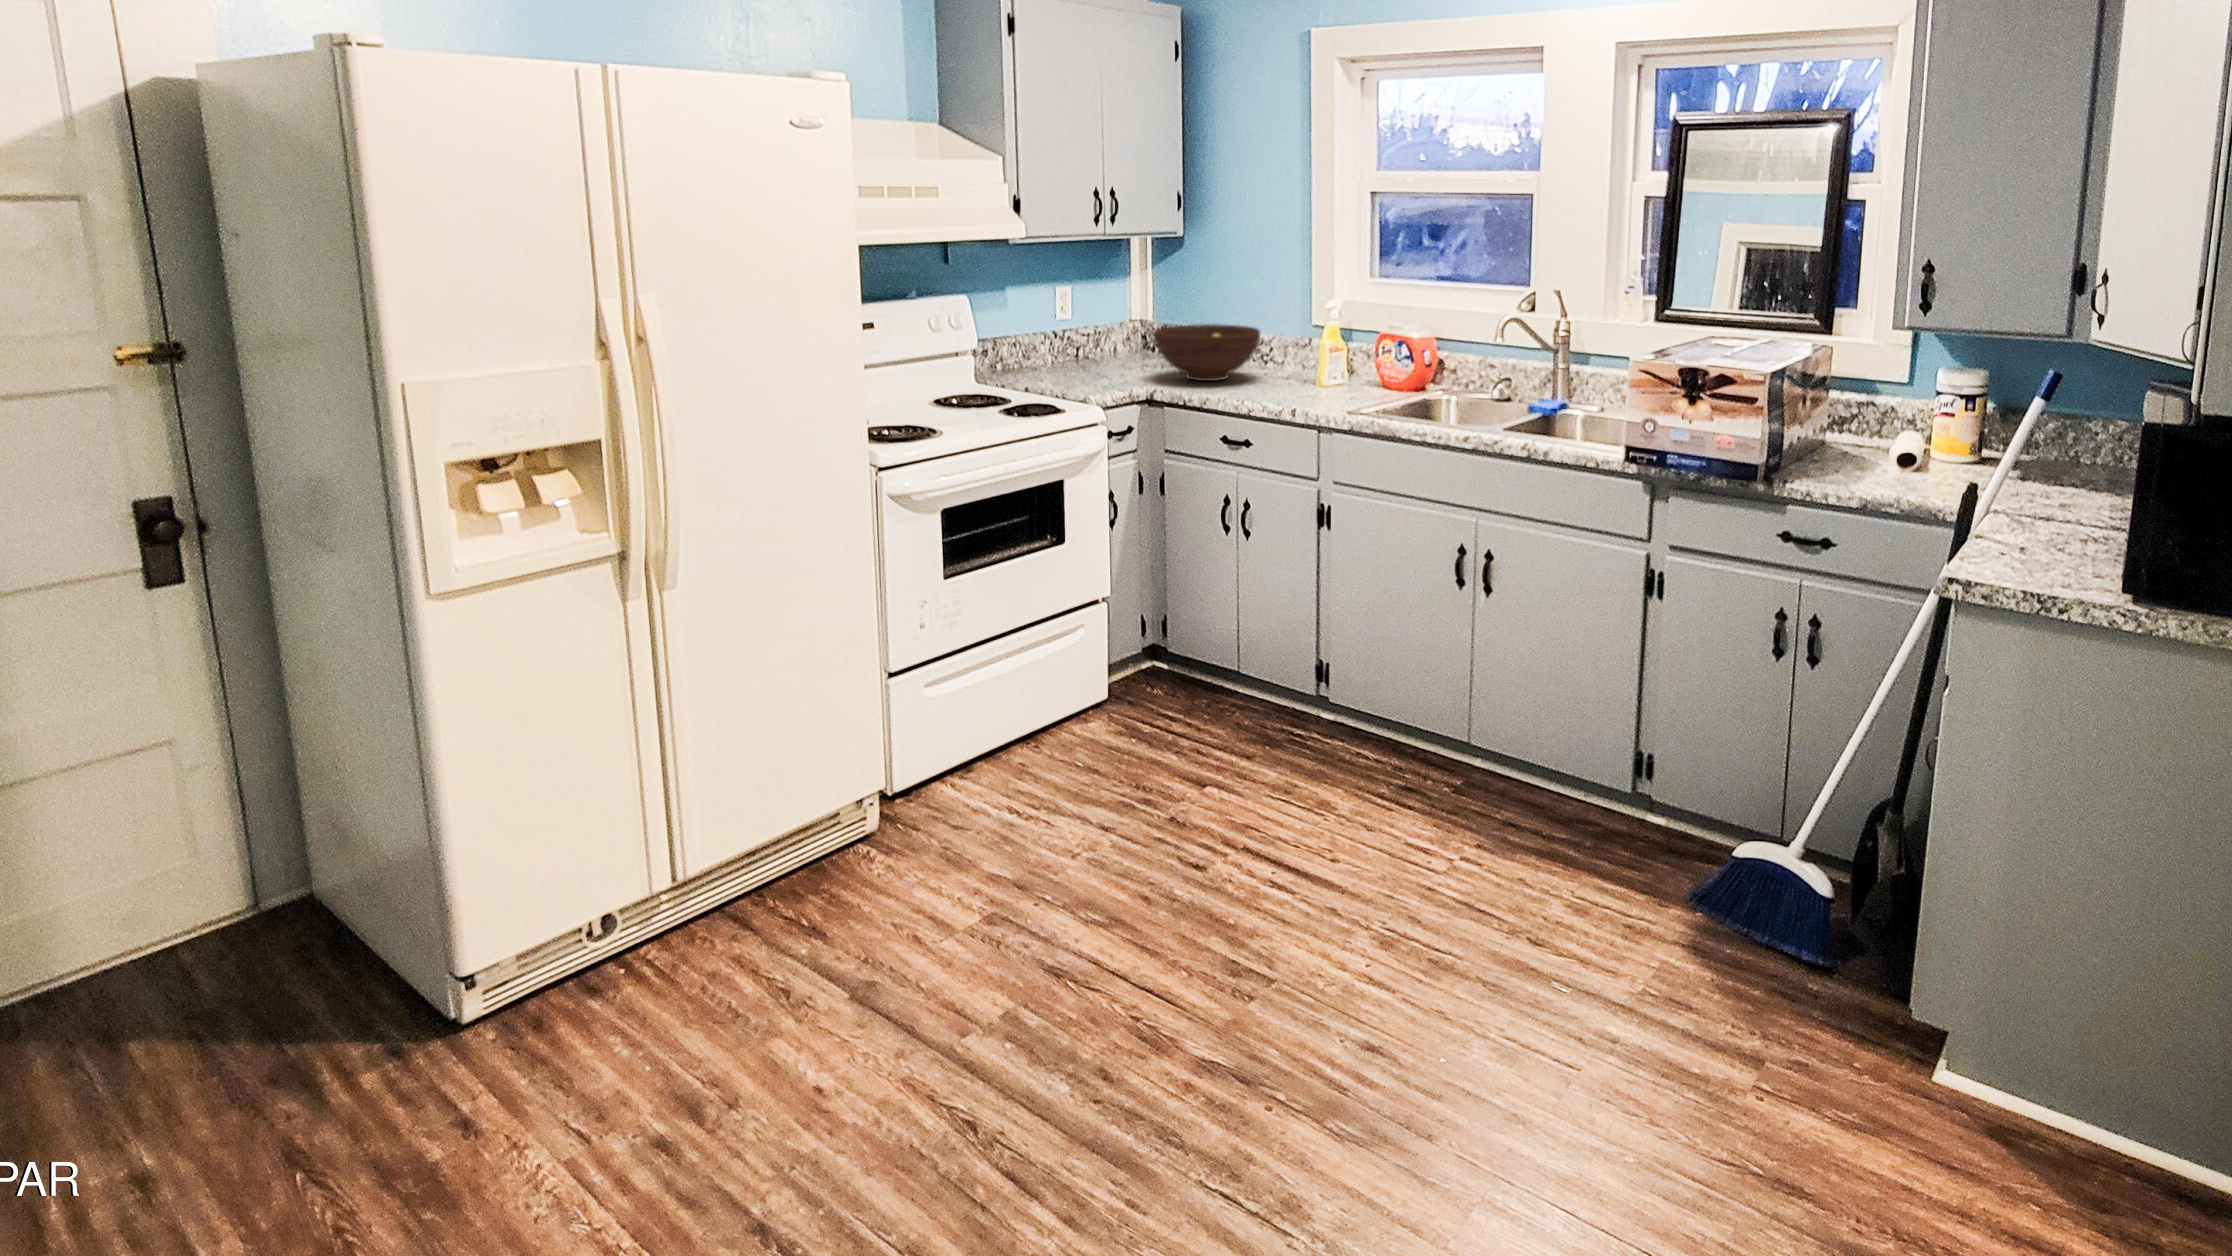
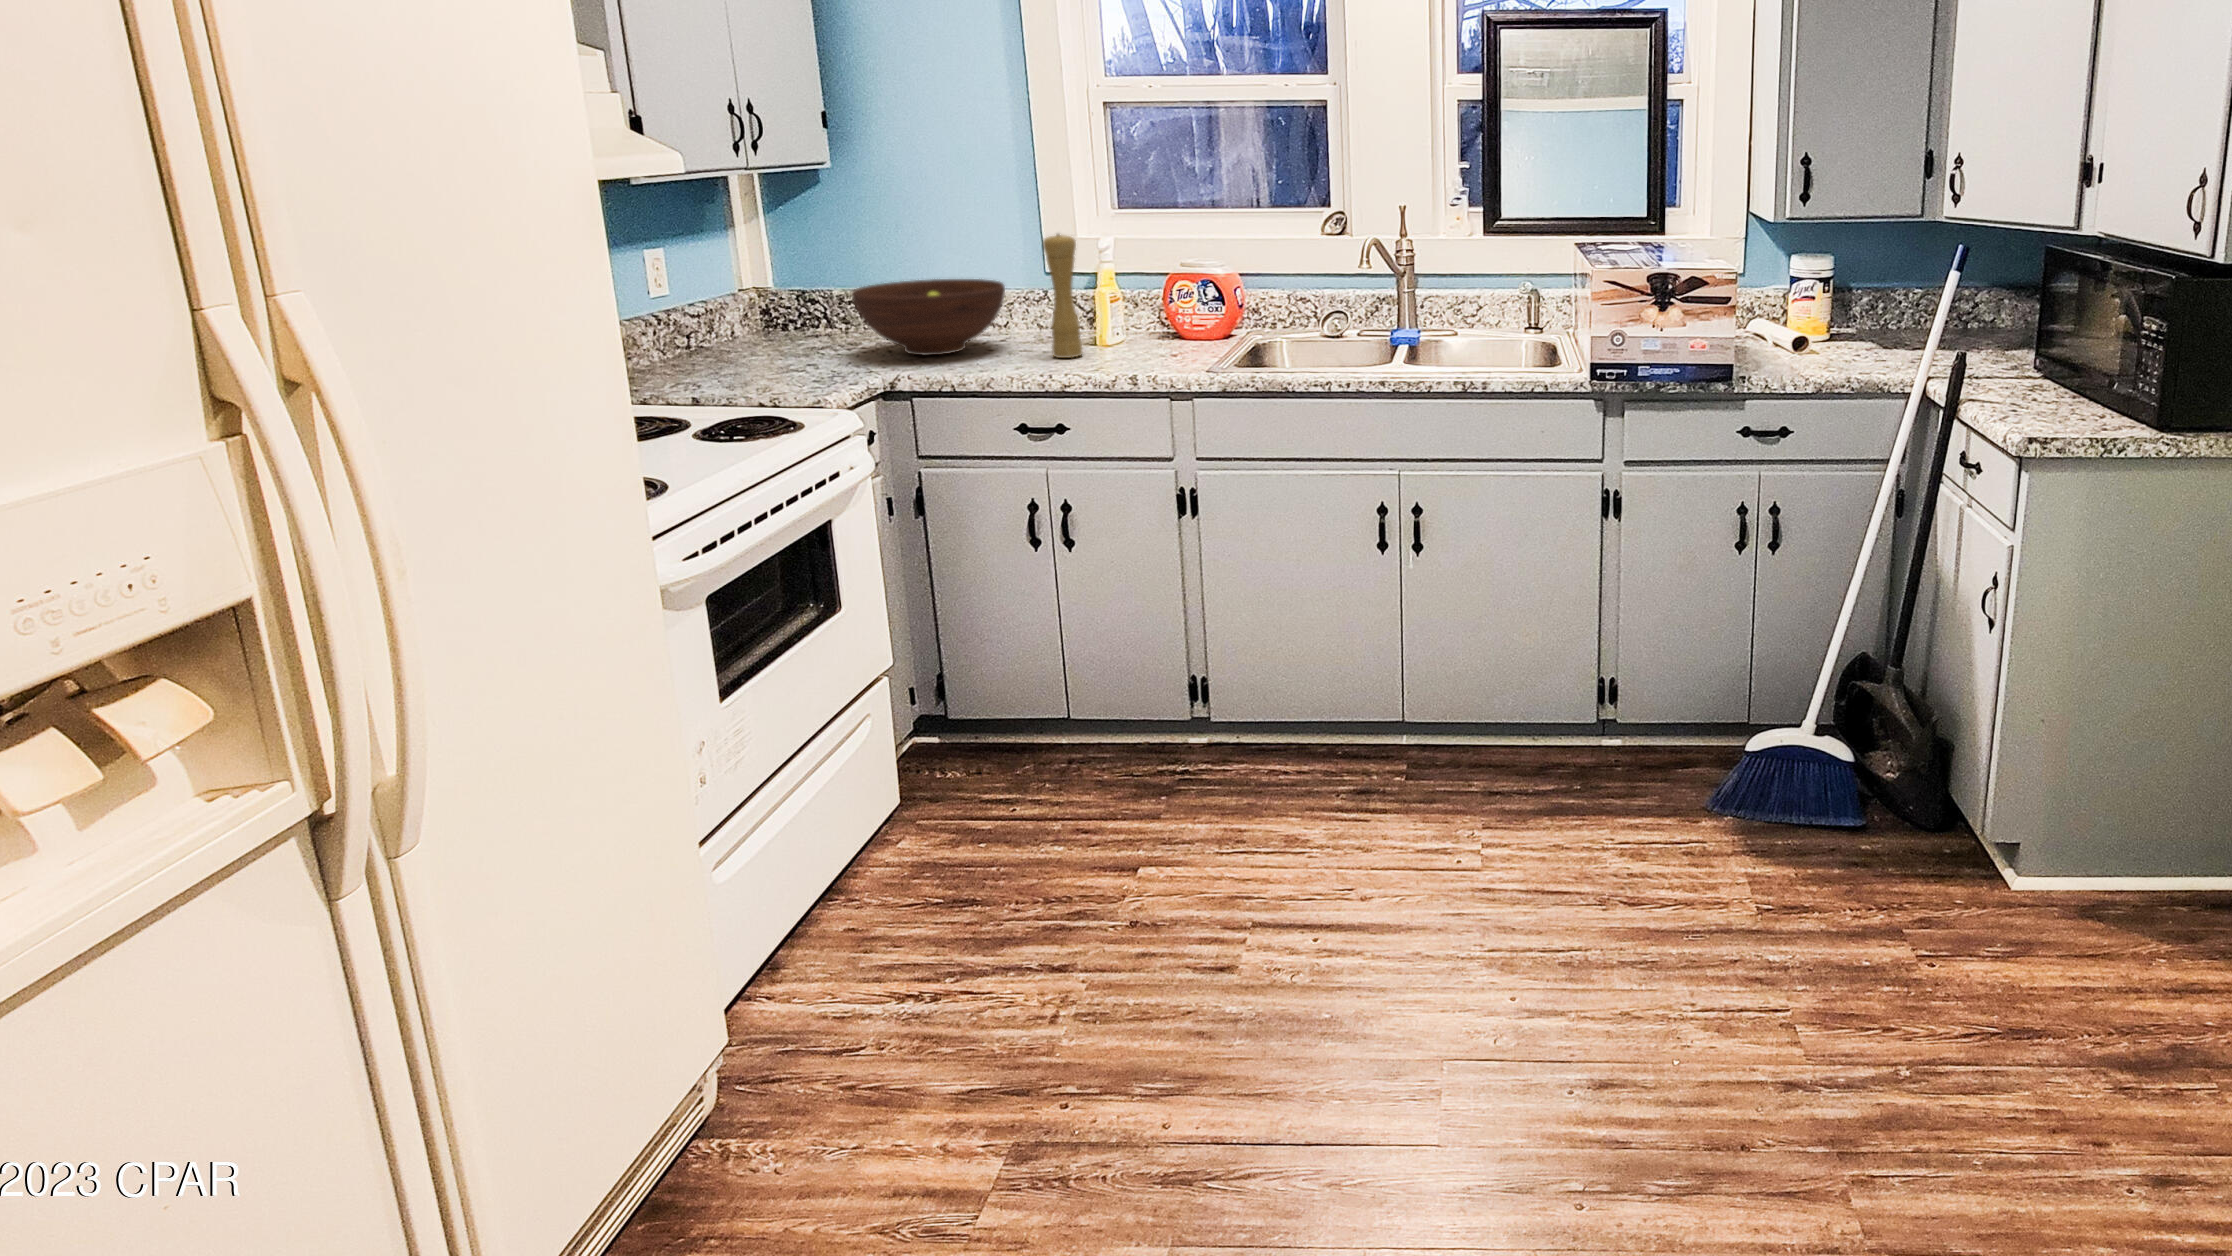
pepper mill: none [1272,296,1296,393] -> present [1043,234,1082,358]

